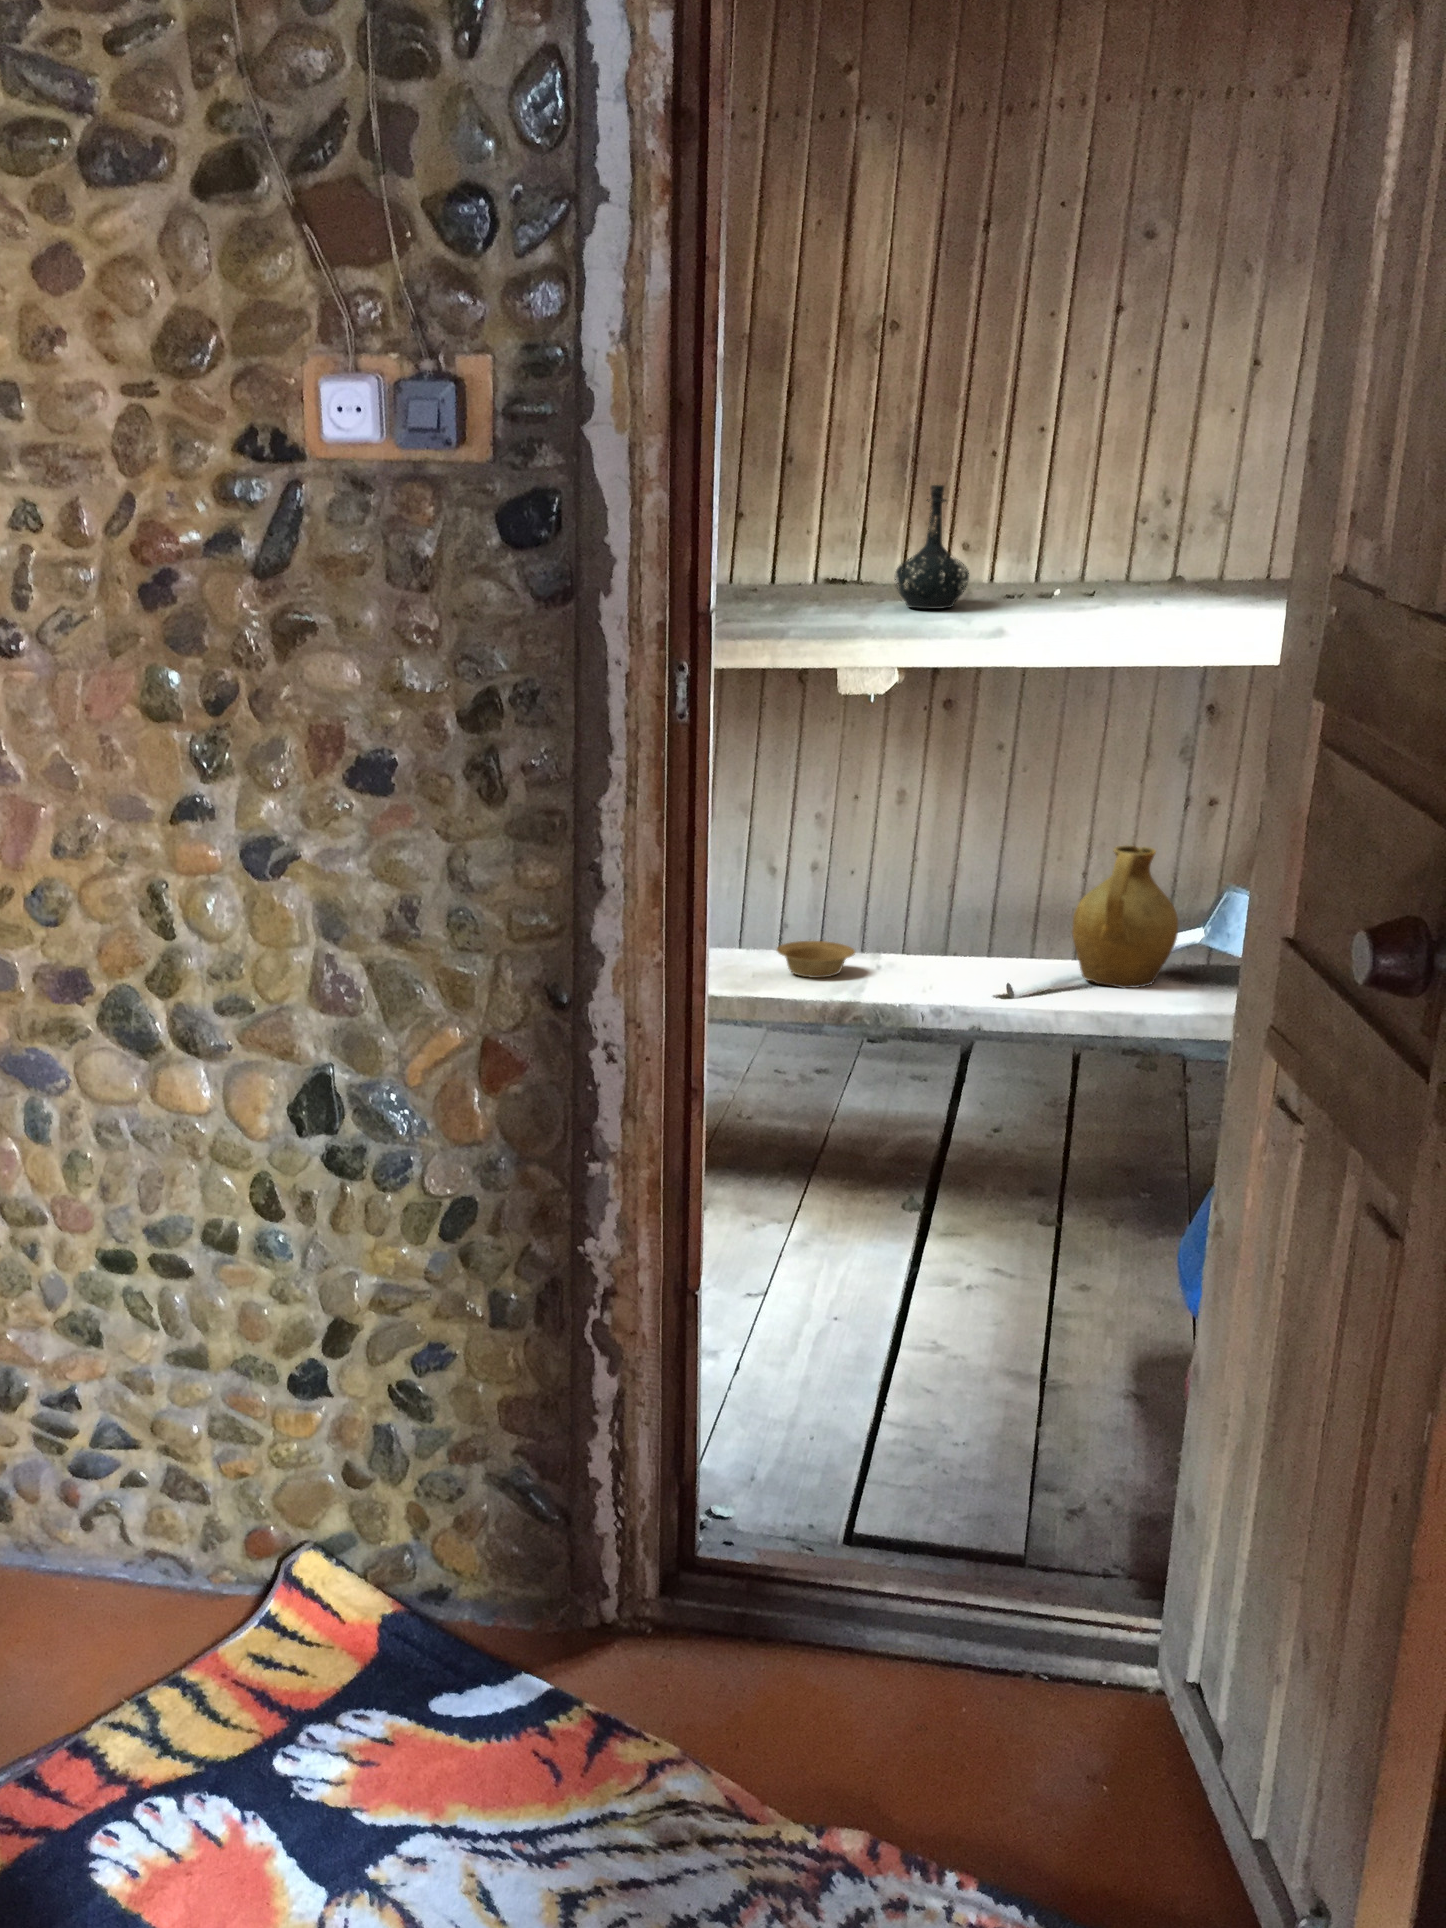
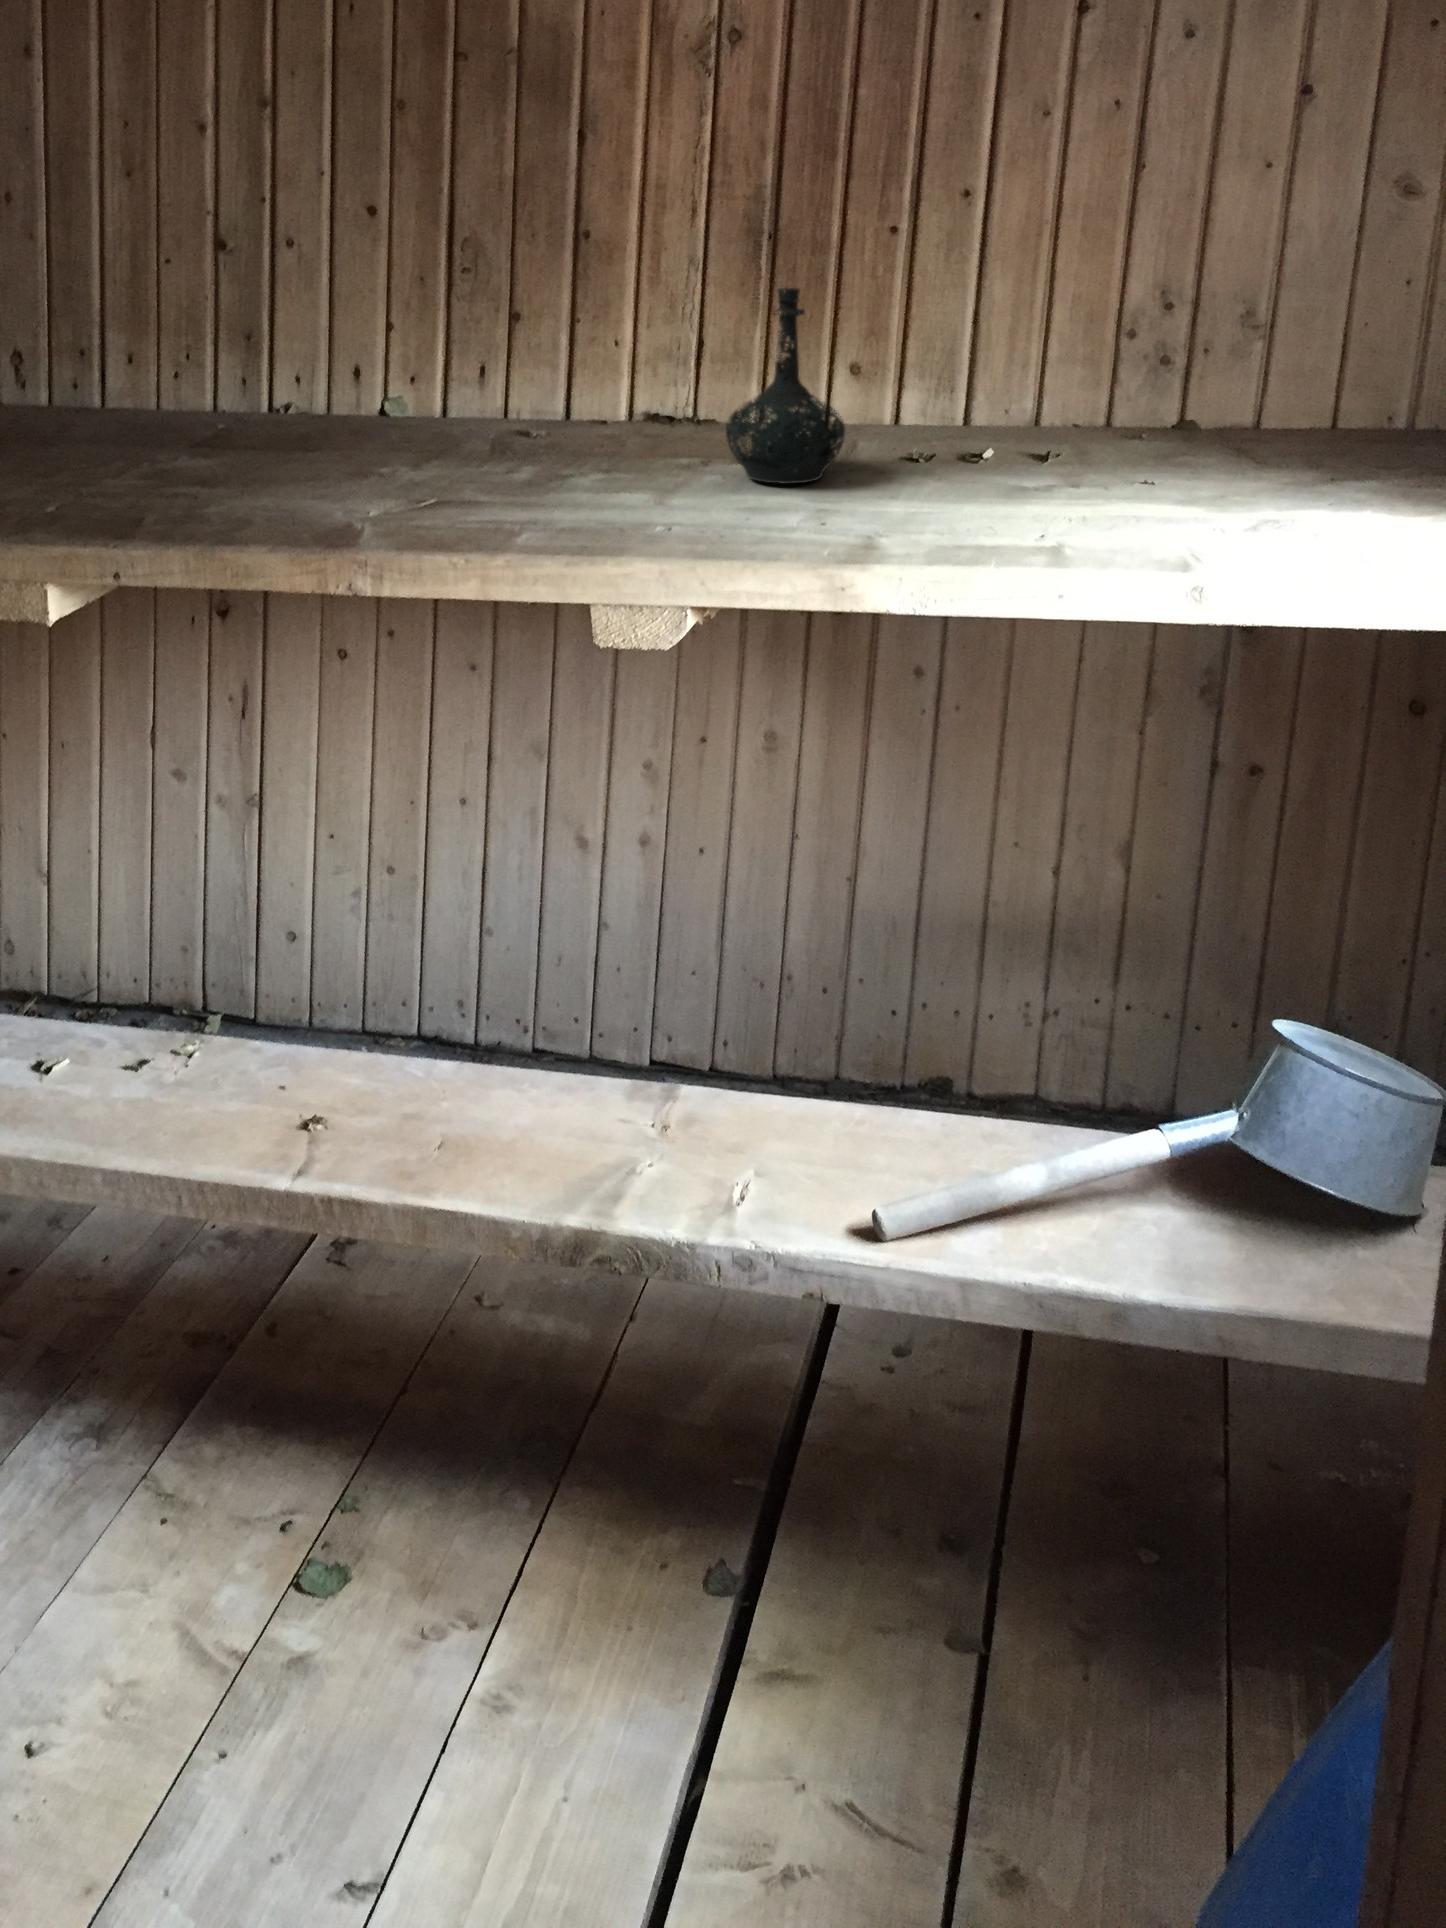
pitcher: present [1072,846,1178,988] -> none [993,964,1181,1229]
bowl: present [777,941,855,978] -> none [487,1076,623,1161]

